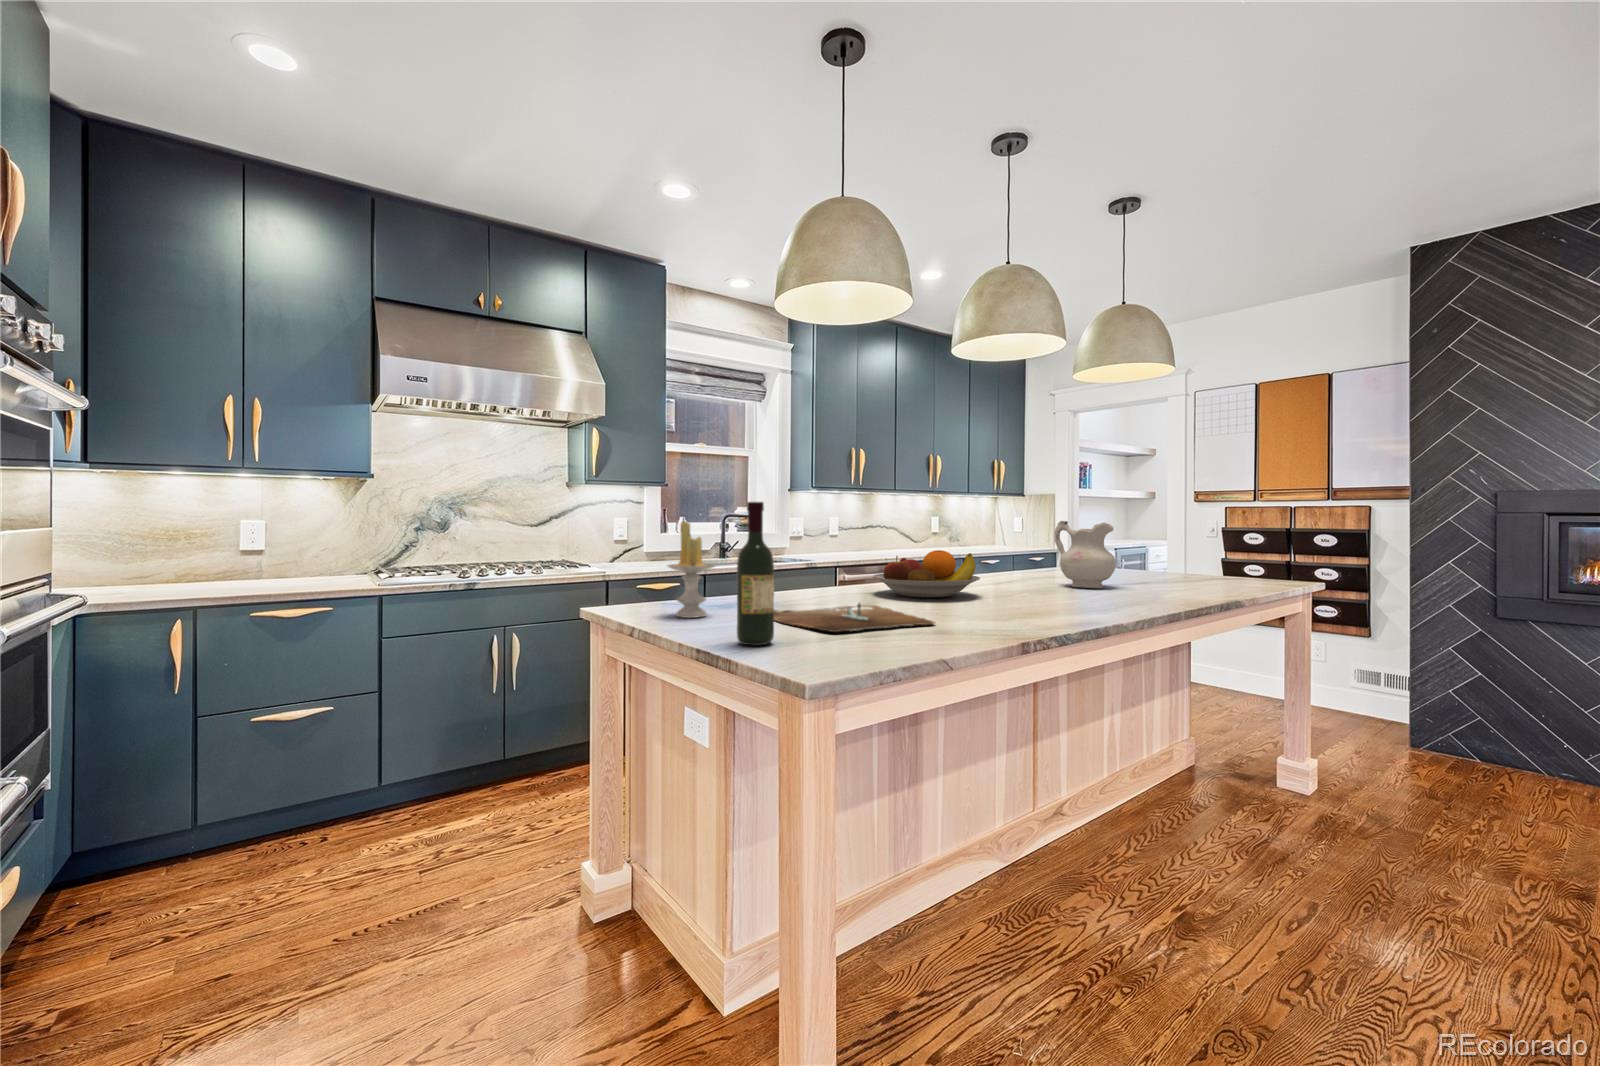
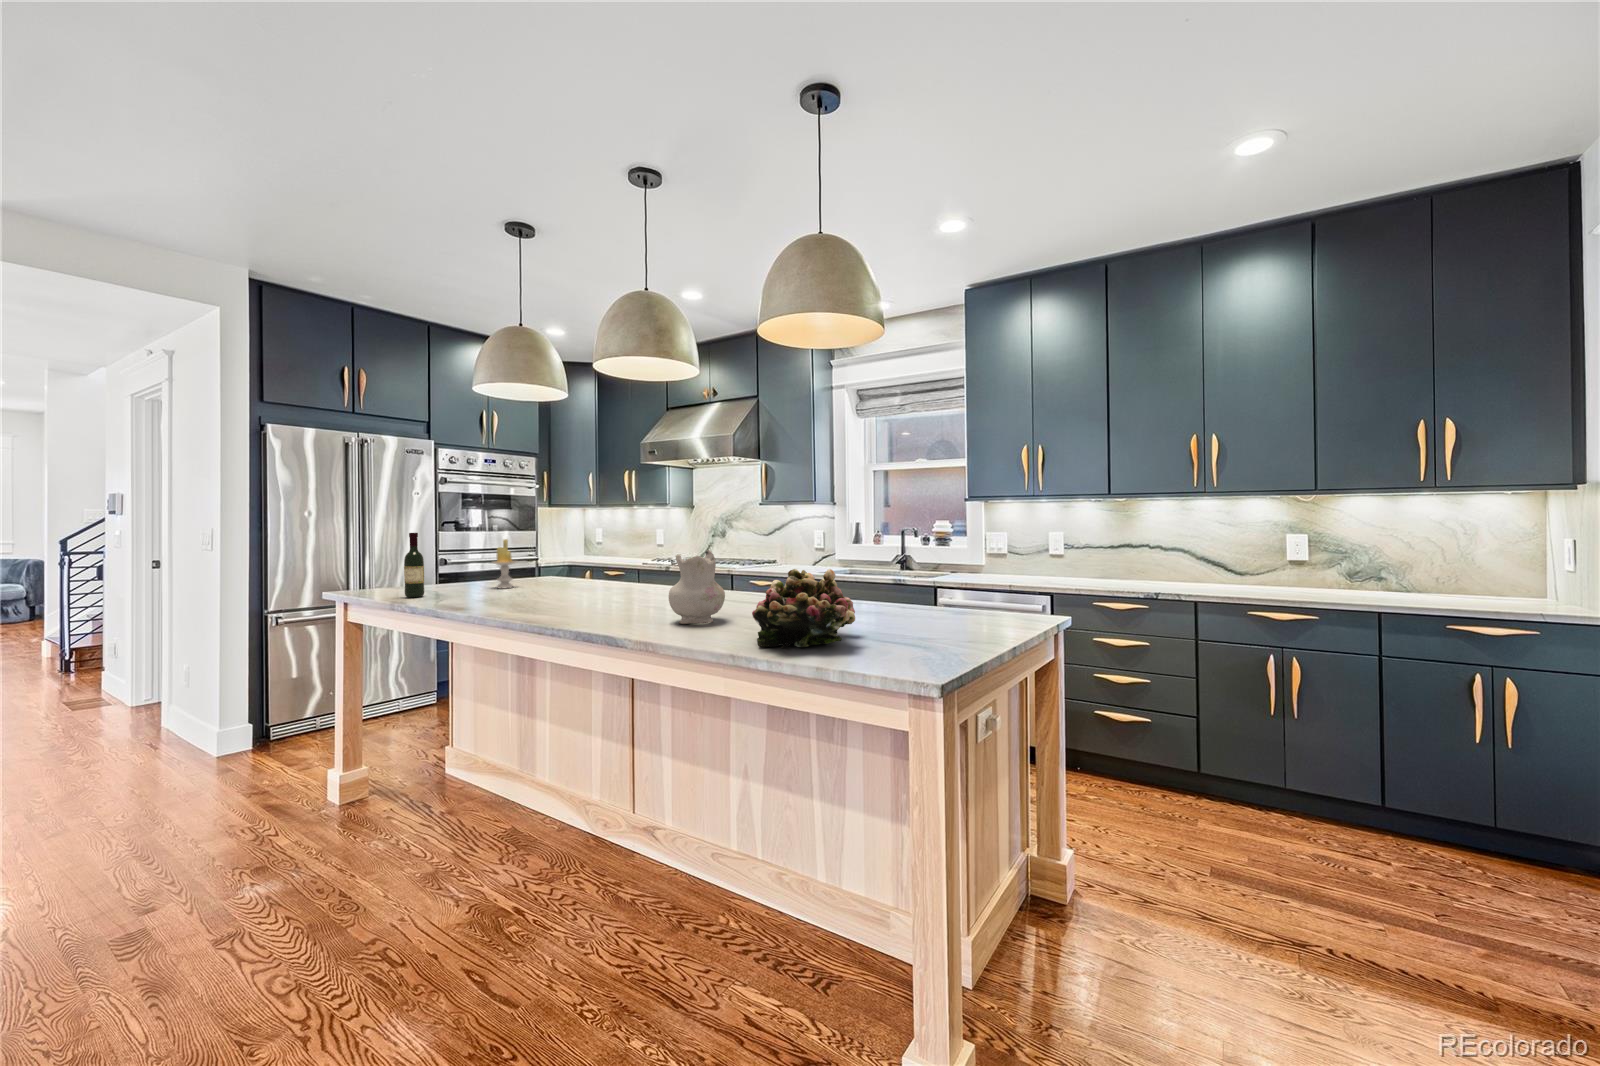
flower arrangement: none [1120,528,1224,584] -> present [752,569,855,648]
fruit bowl: present [873,550,980,598] -> none [564,567,648,603]
cutting board: present [774,603,934,632] -> none [433,590,547,606]

